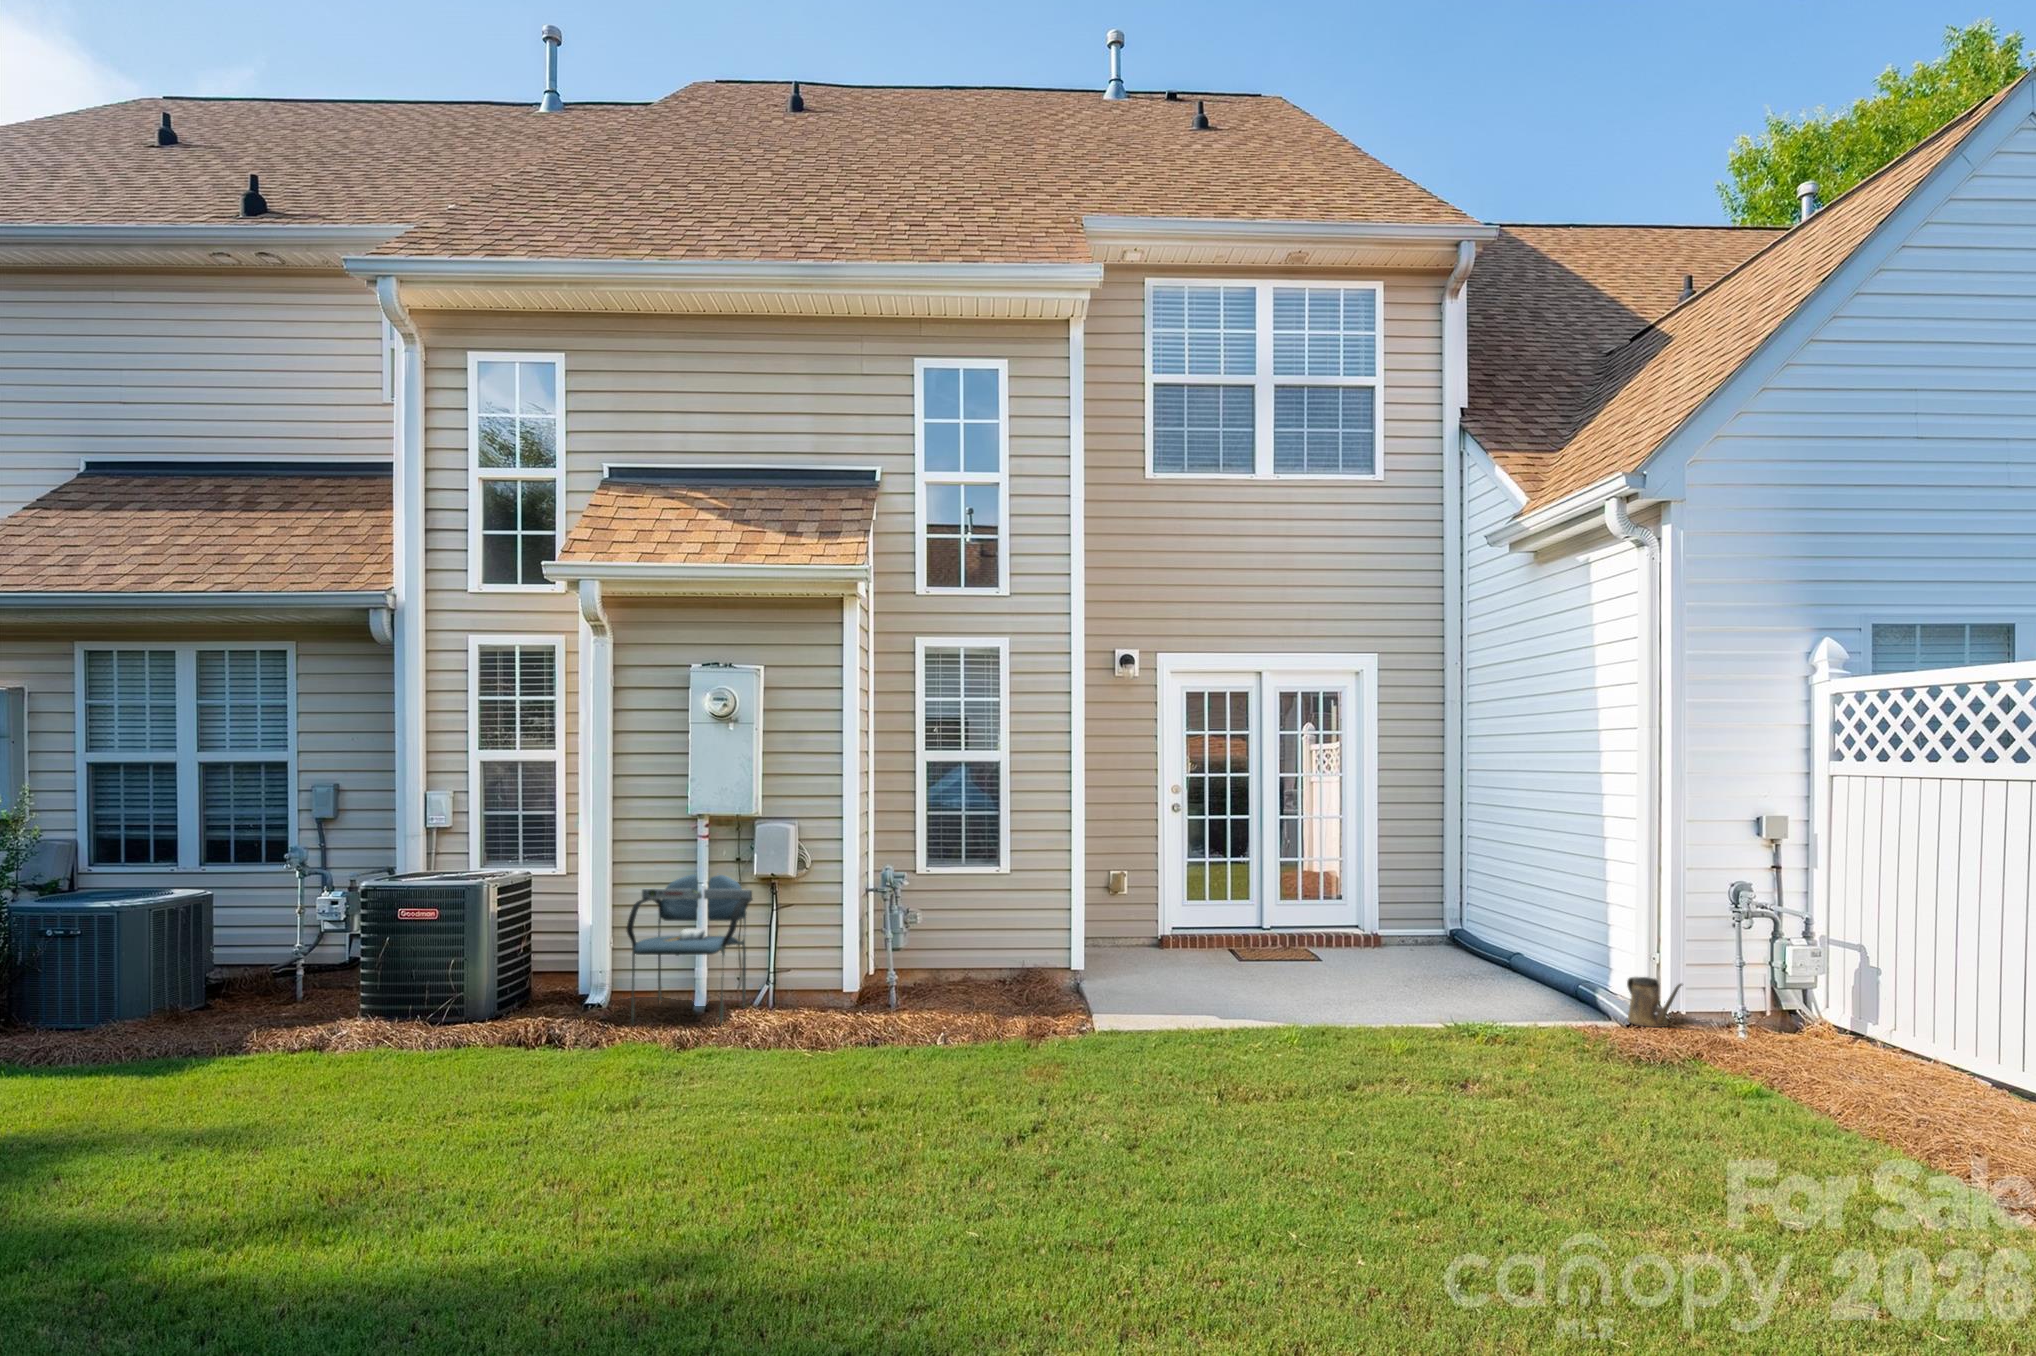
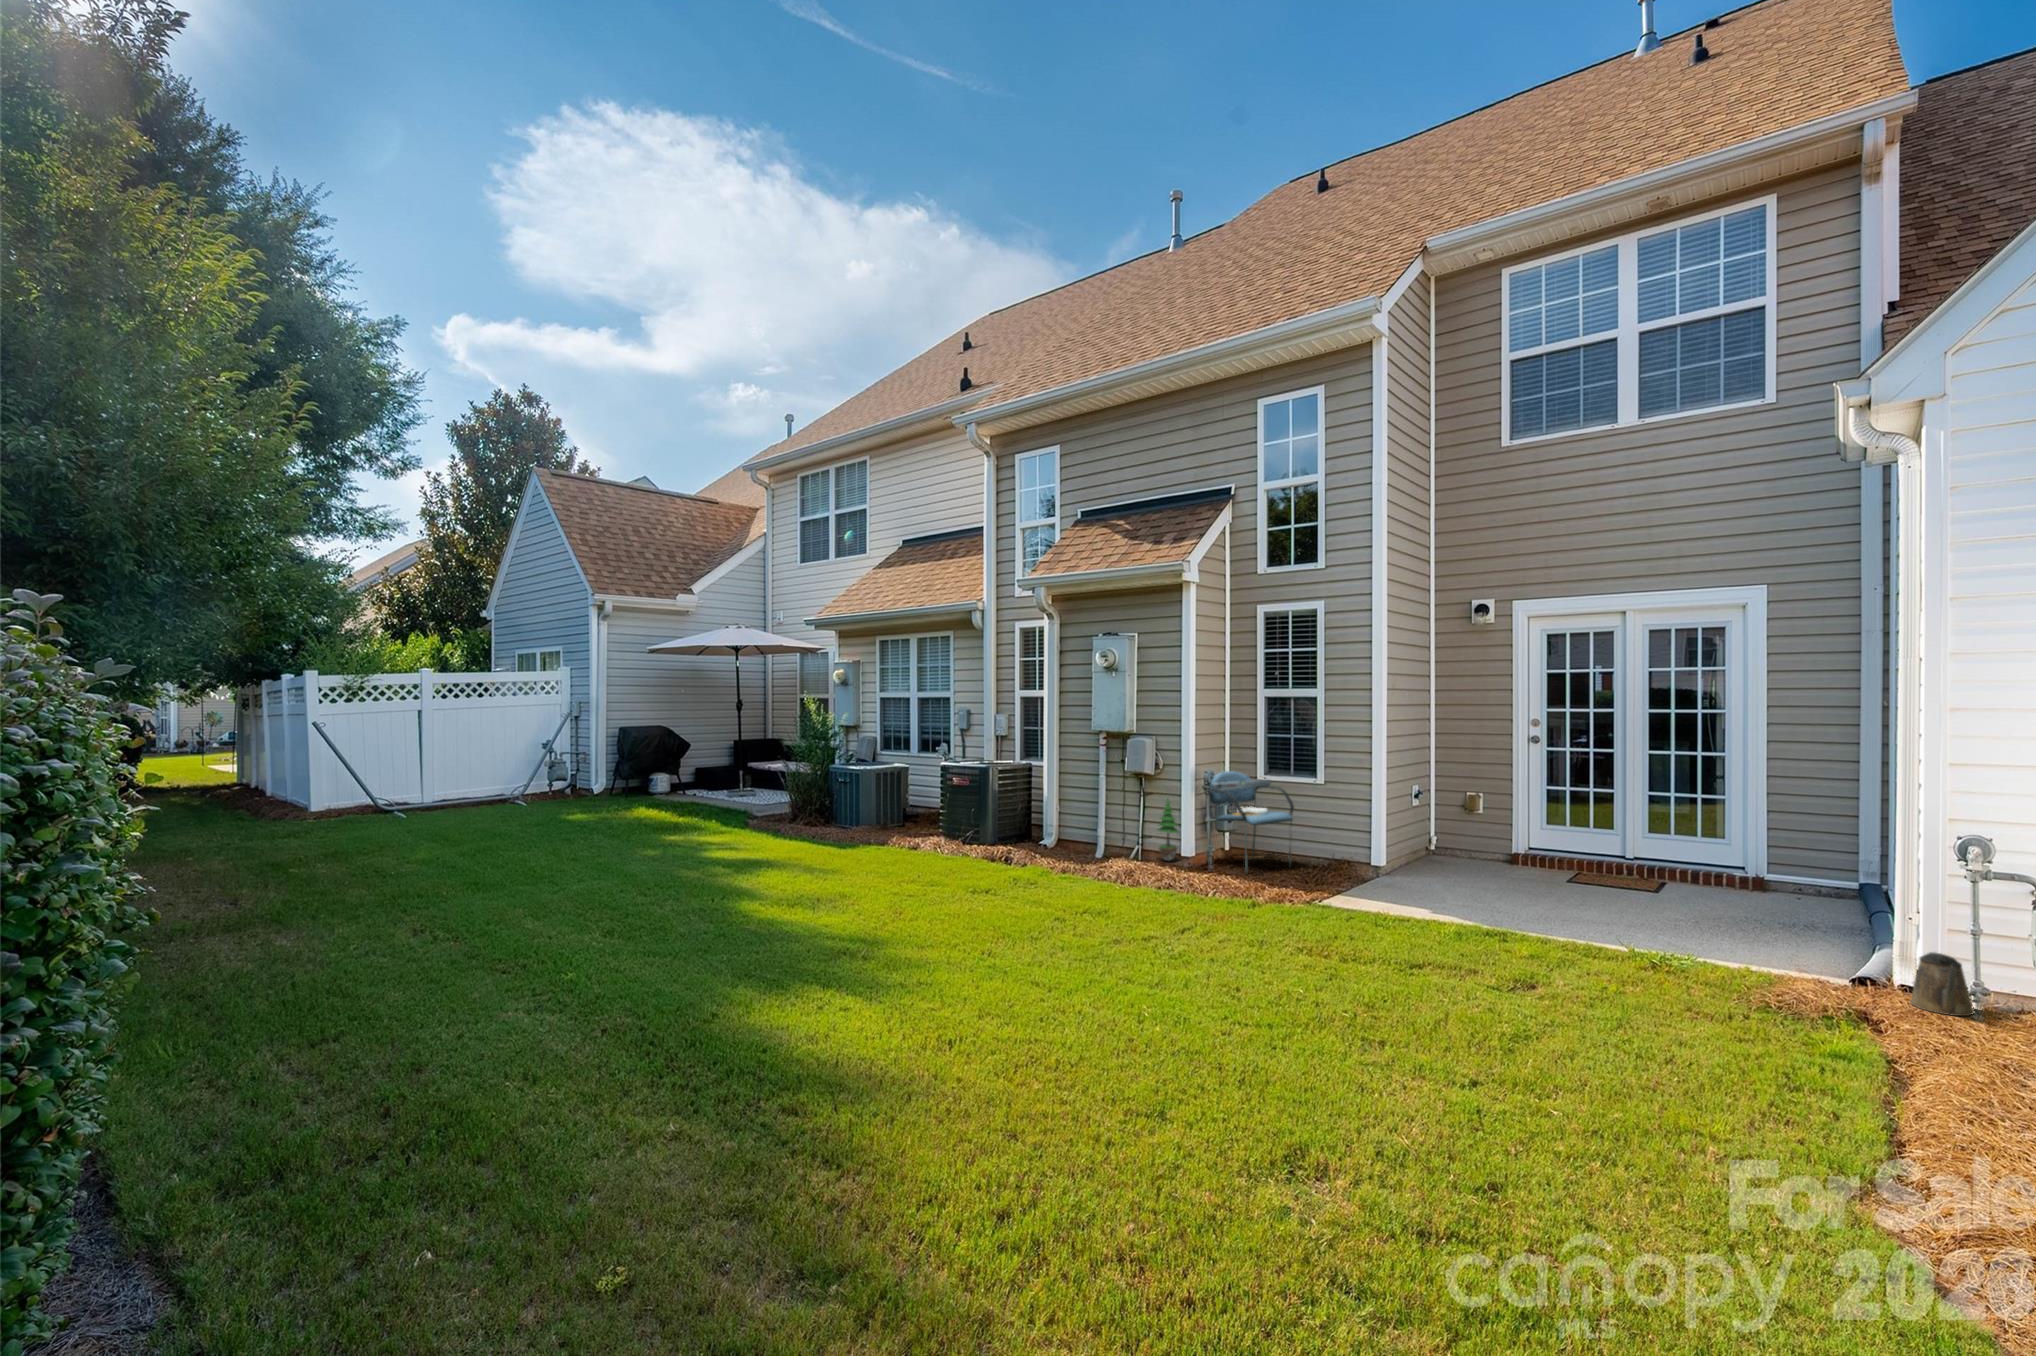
chair: present [626,874,753,1024] -> present [1208,771,1294,872]
potted tree: none [806,909,840,1003] -> present [1158,799,1178,861]

